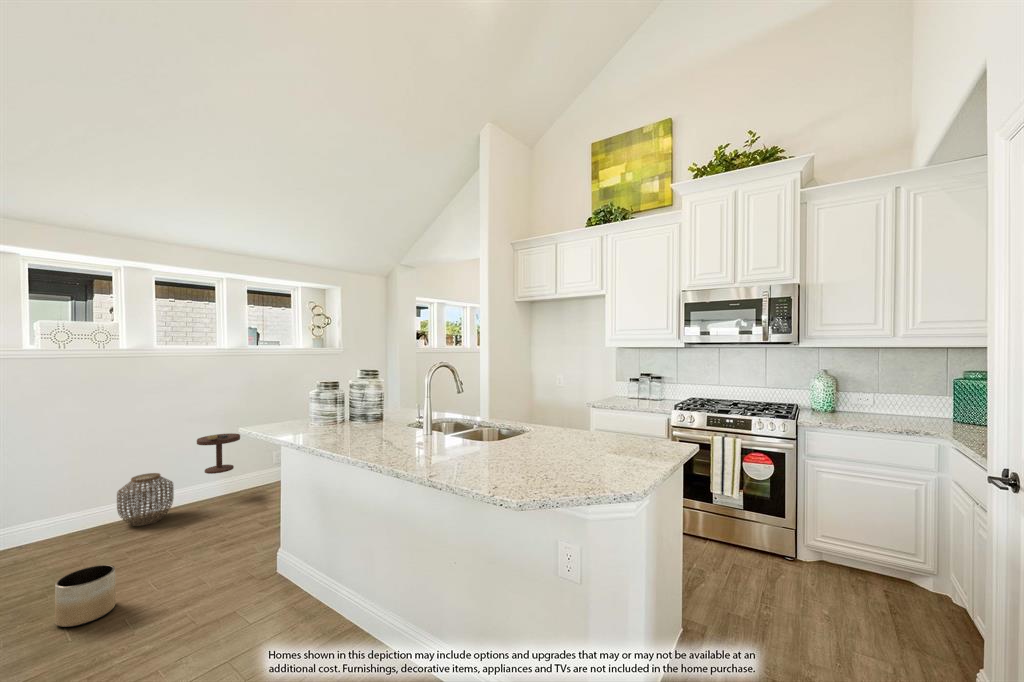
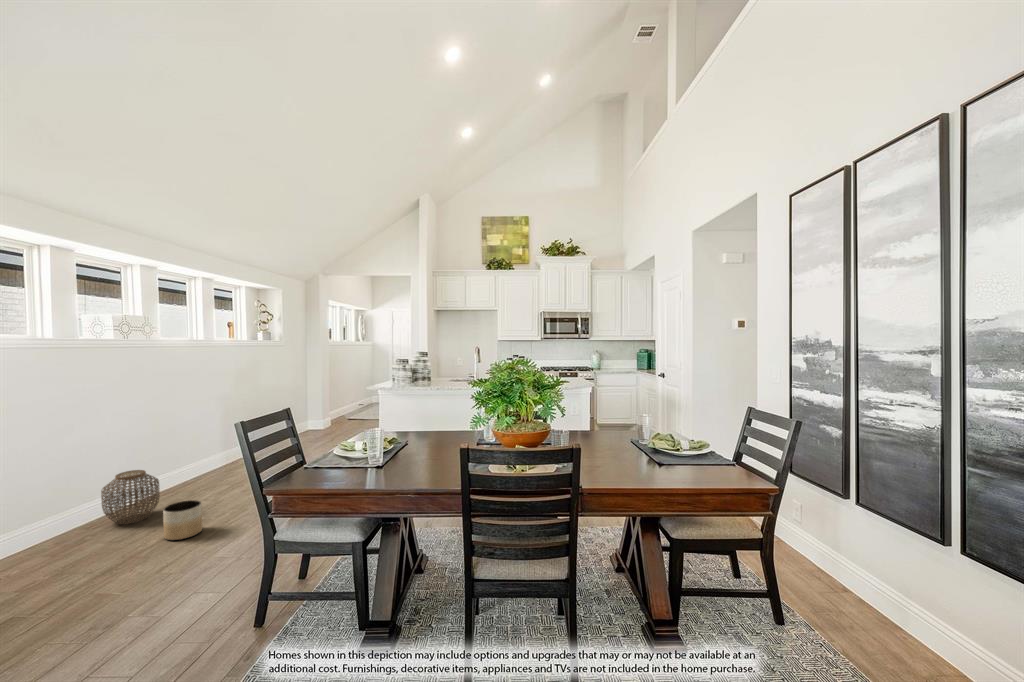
side table: present [197,433,240,474] -> none [182,428,227,500]
planter: present [55,565,116,627] -> present [163,500,202,540]

